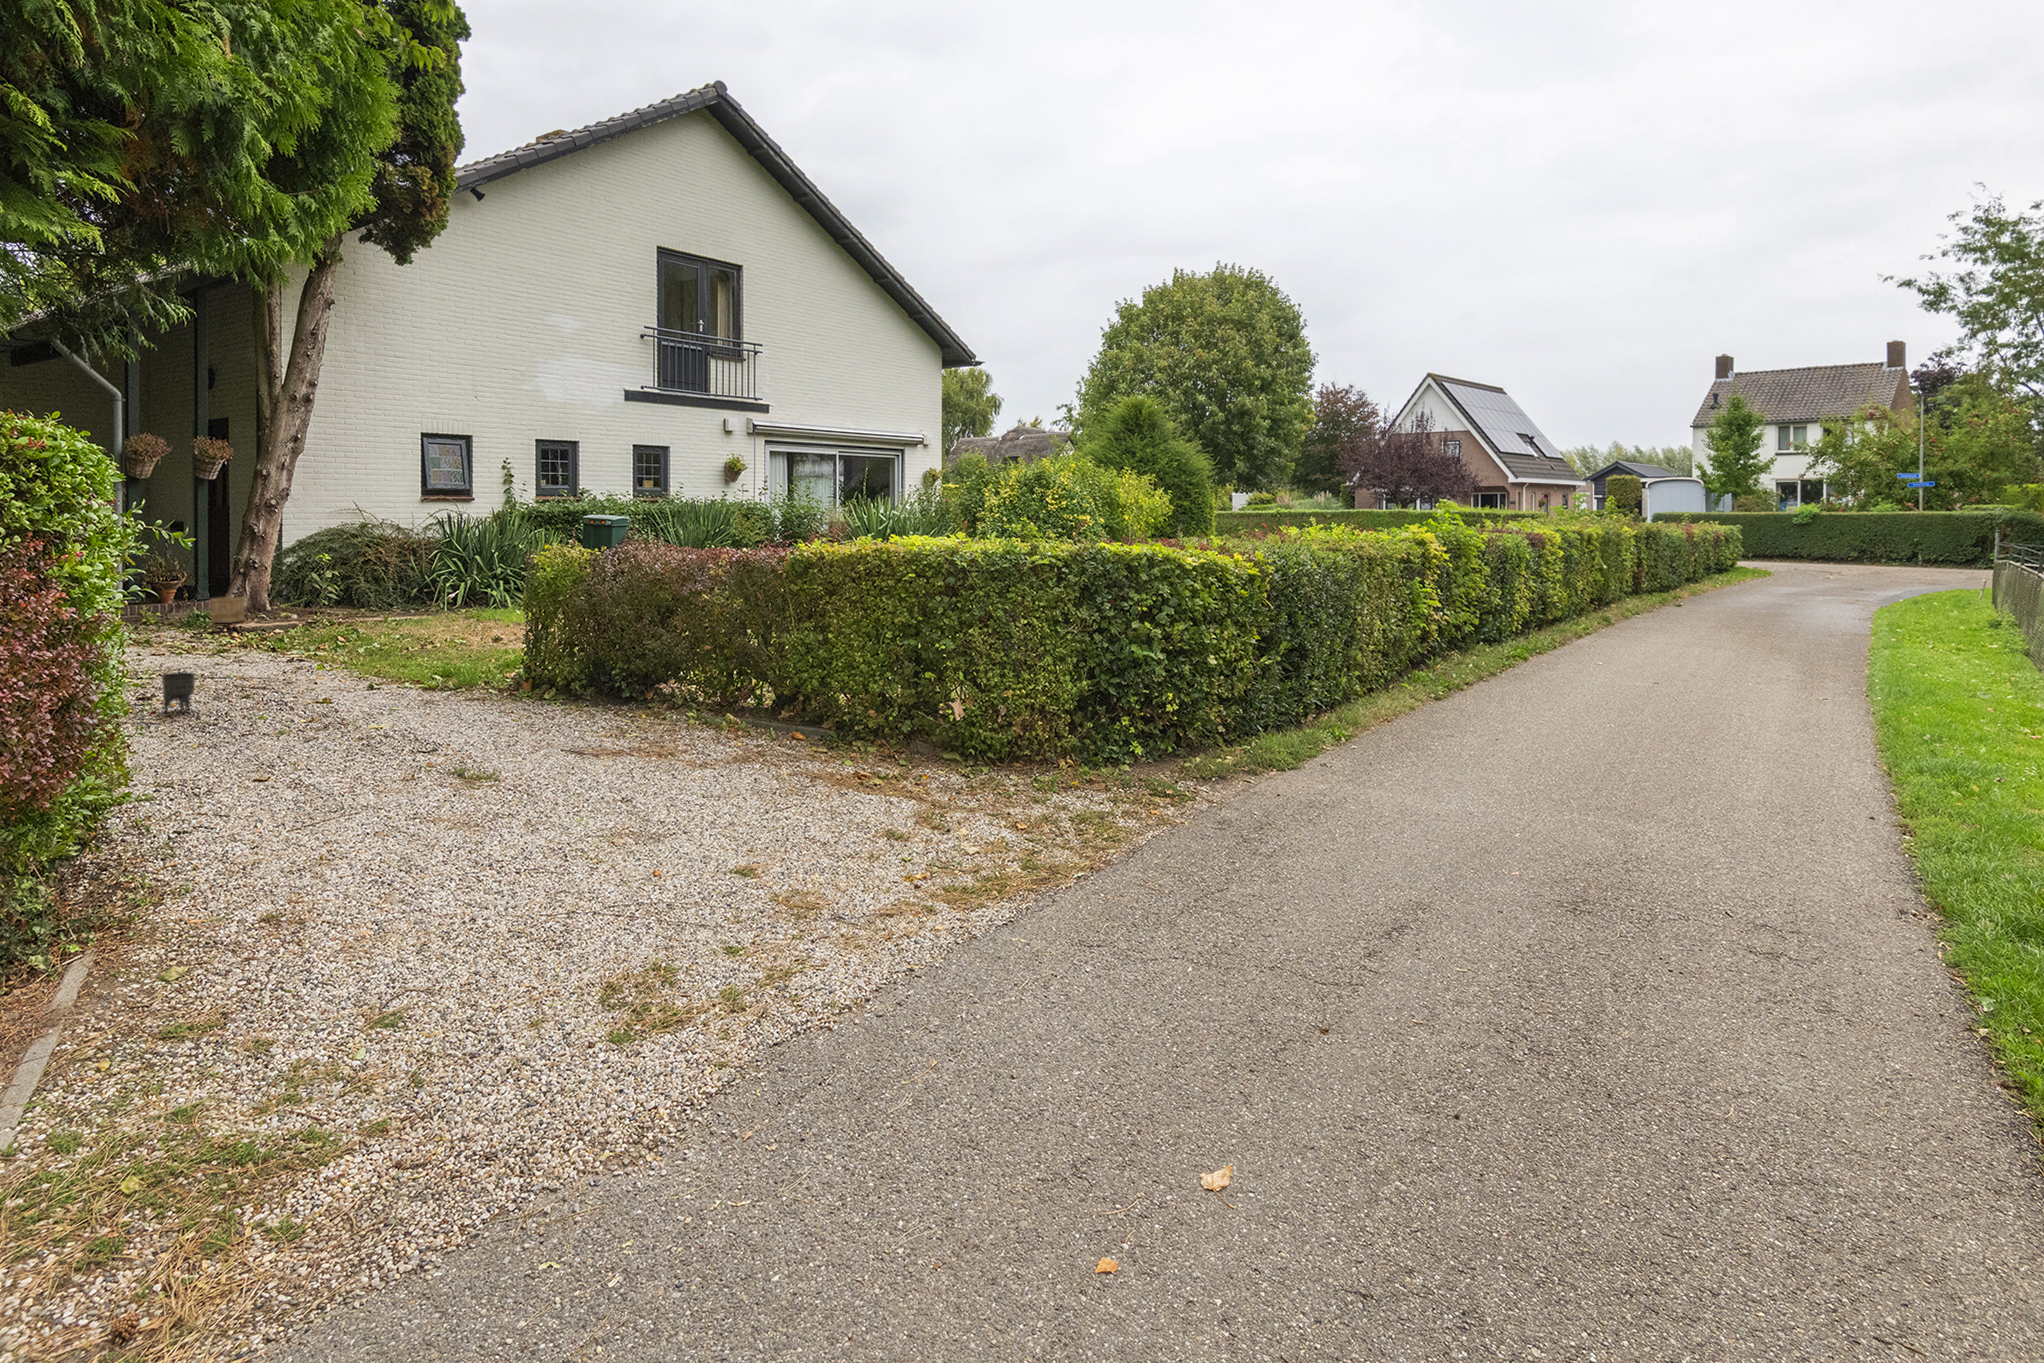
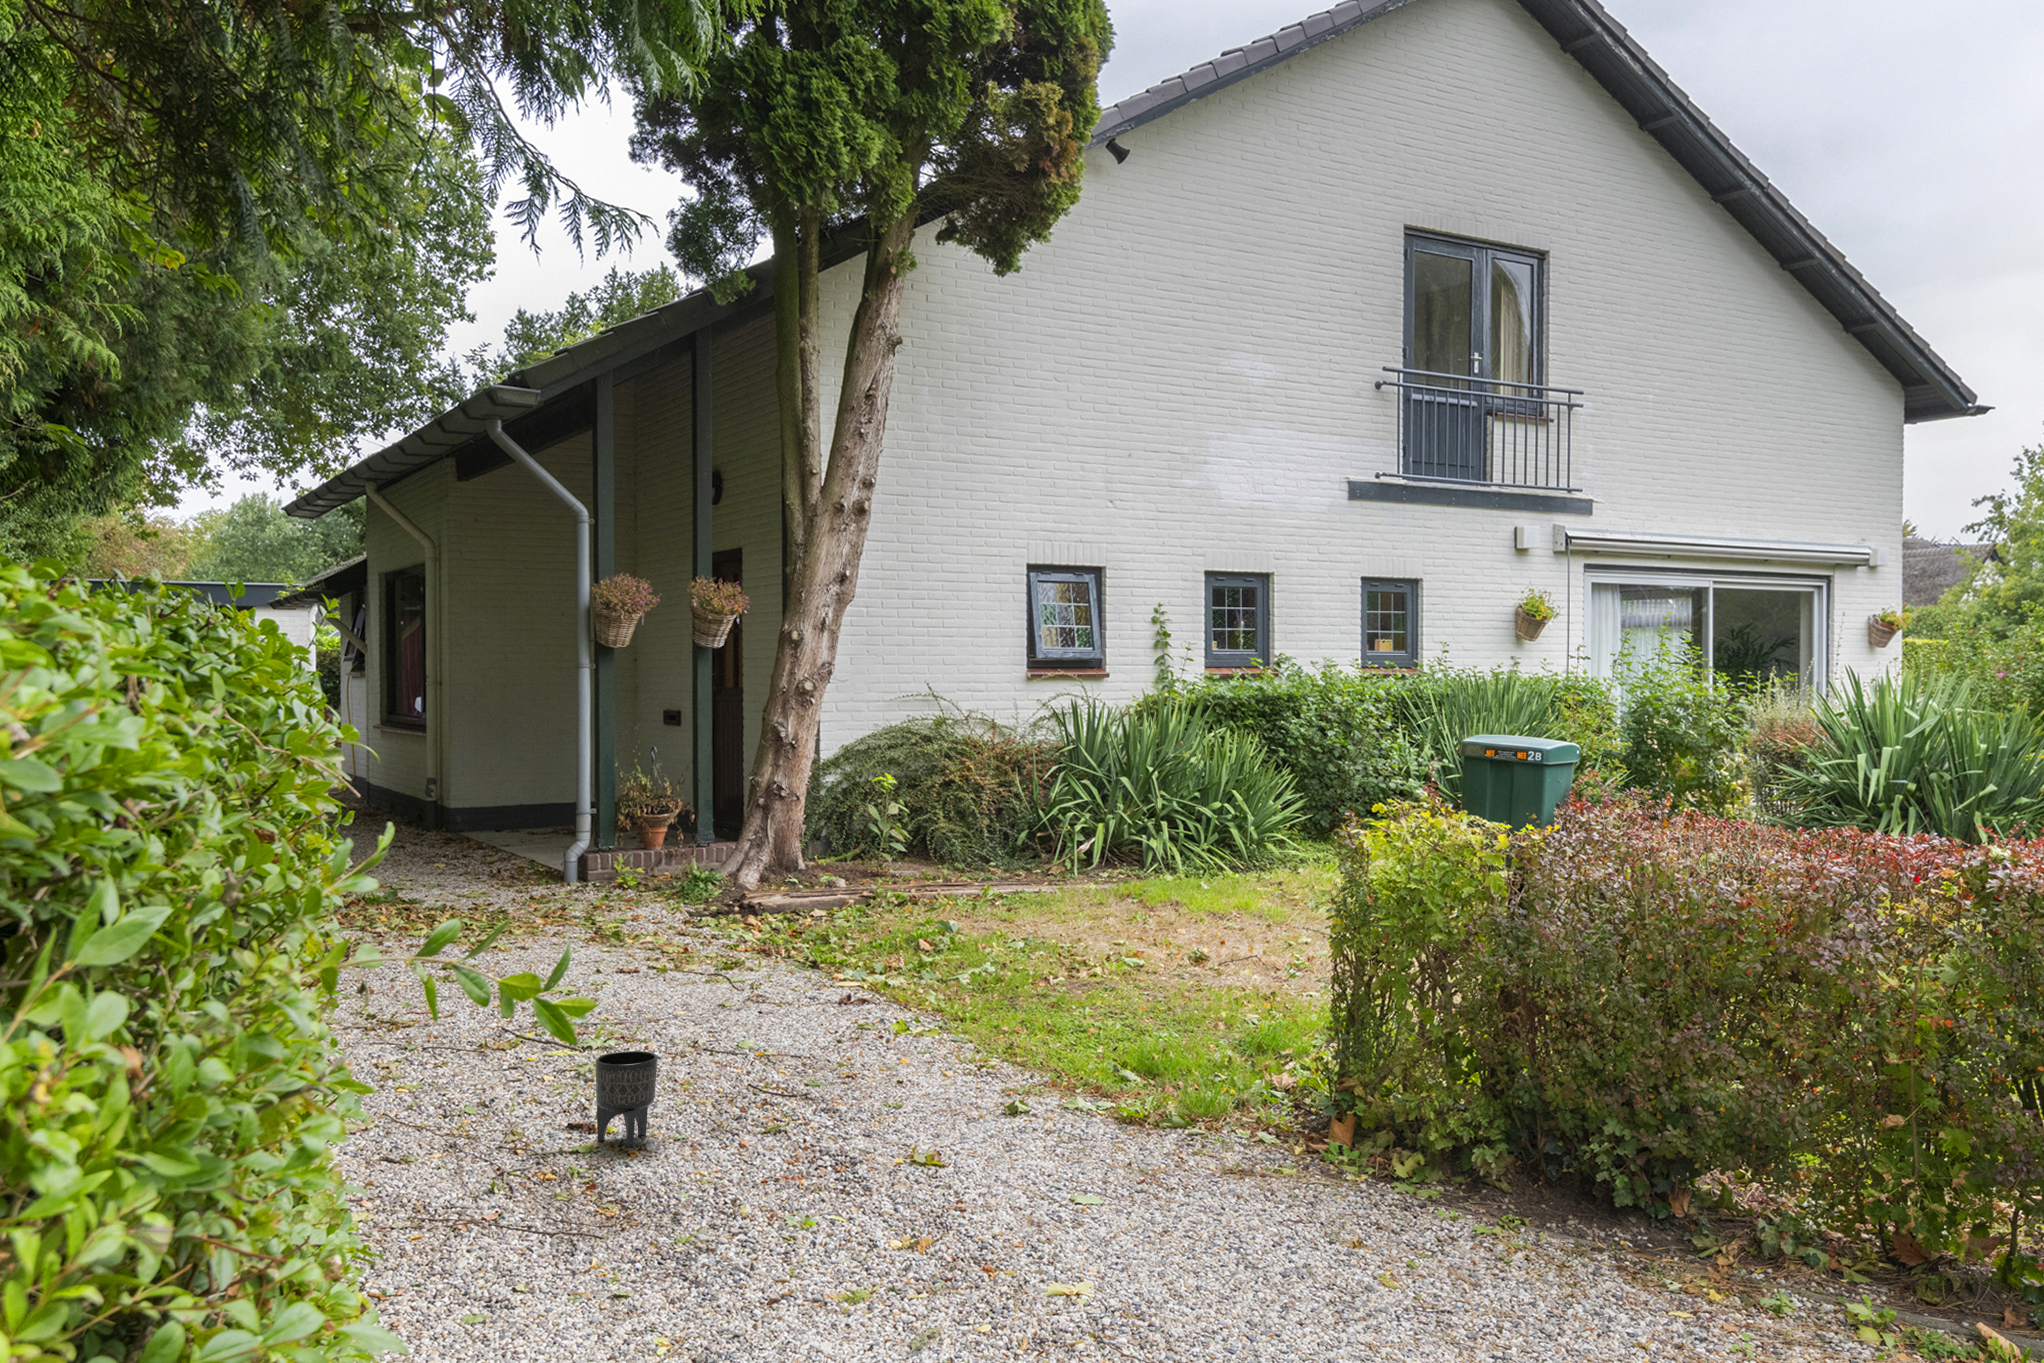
wooden bucket: present [210,597,245,623] -> none [708,848,763,895]

